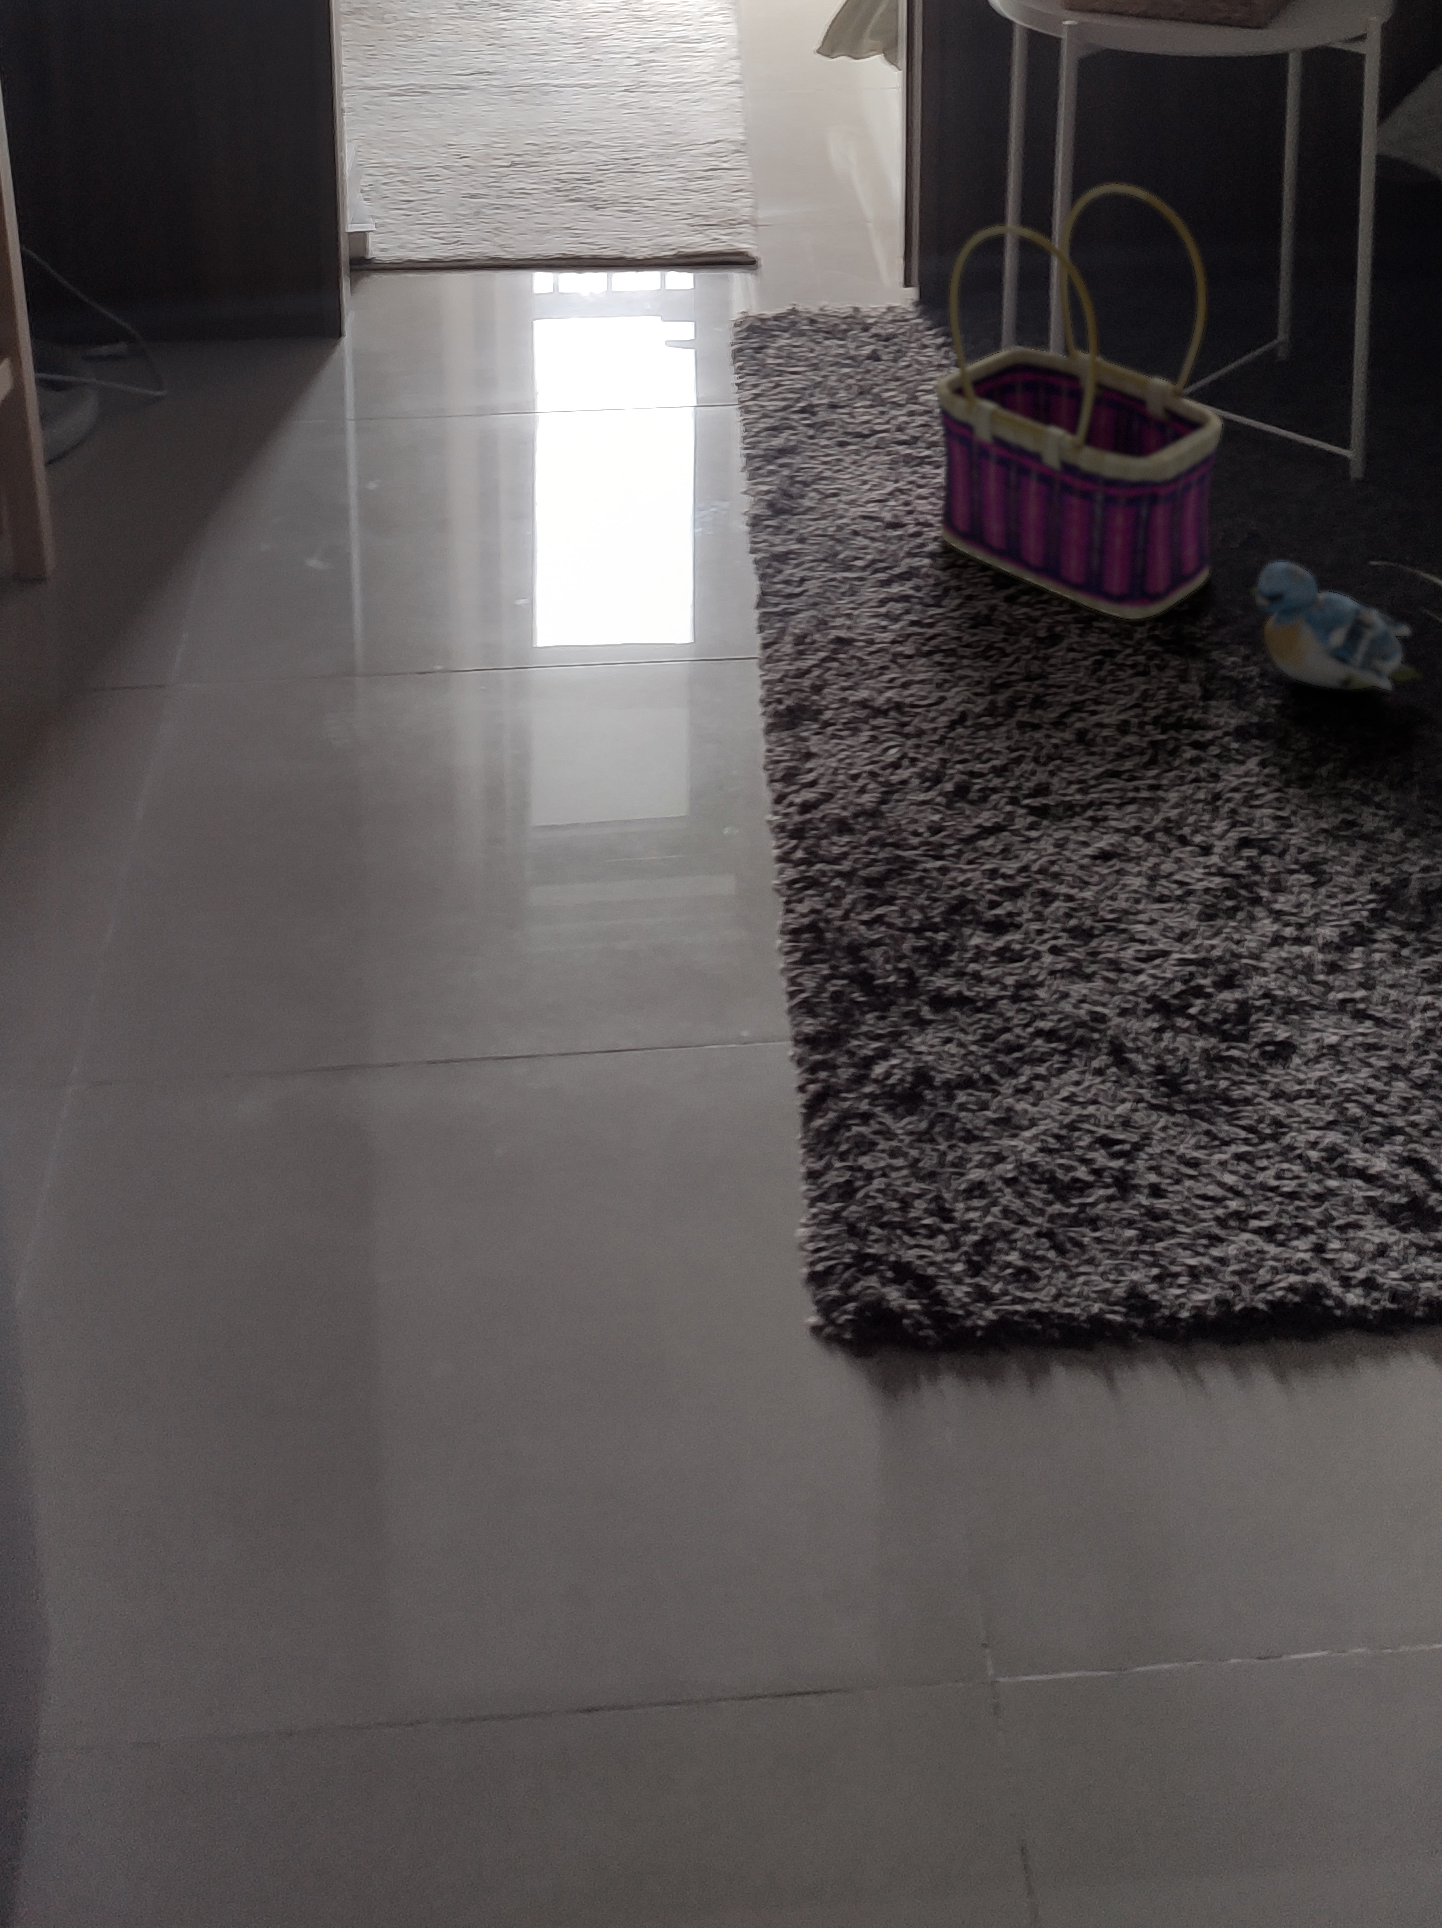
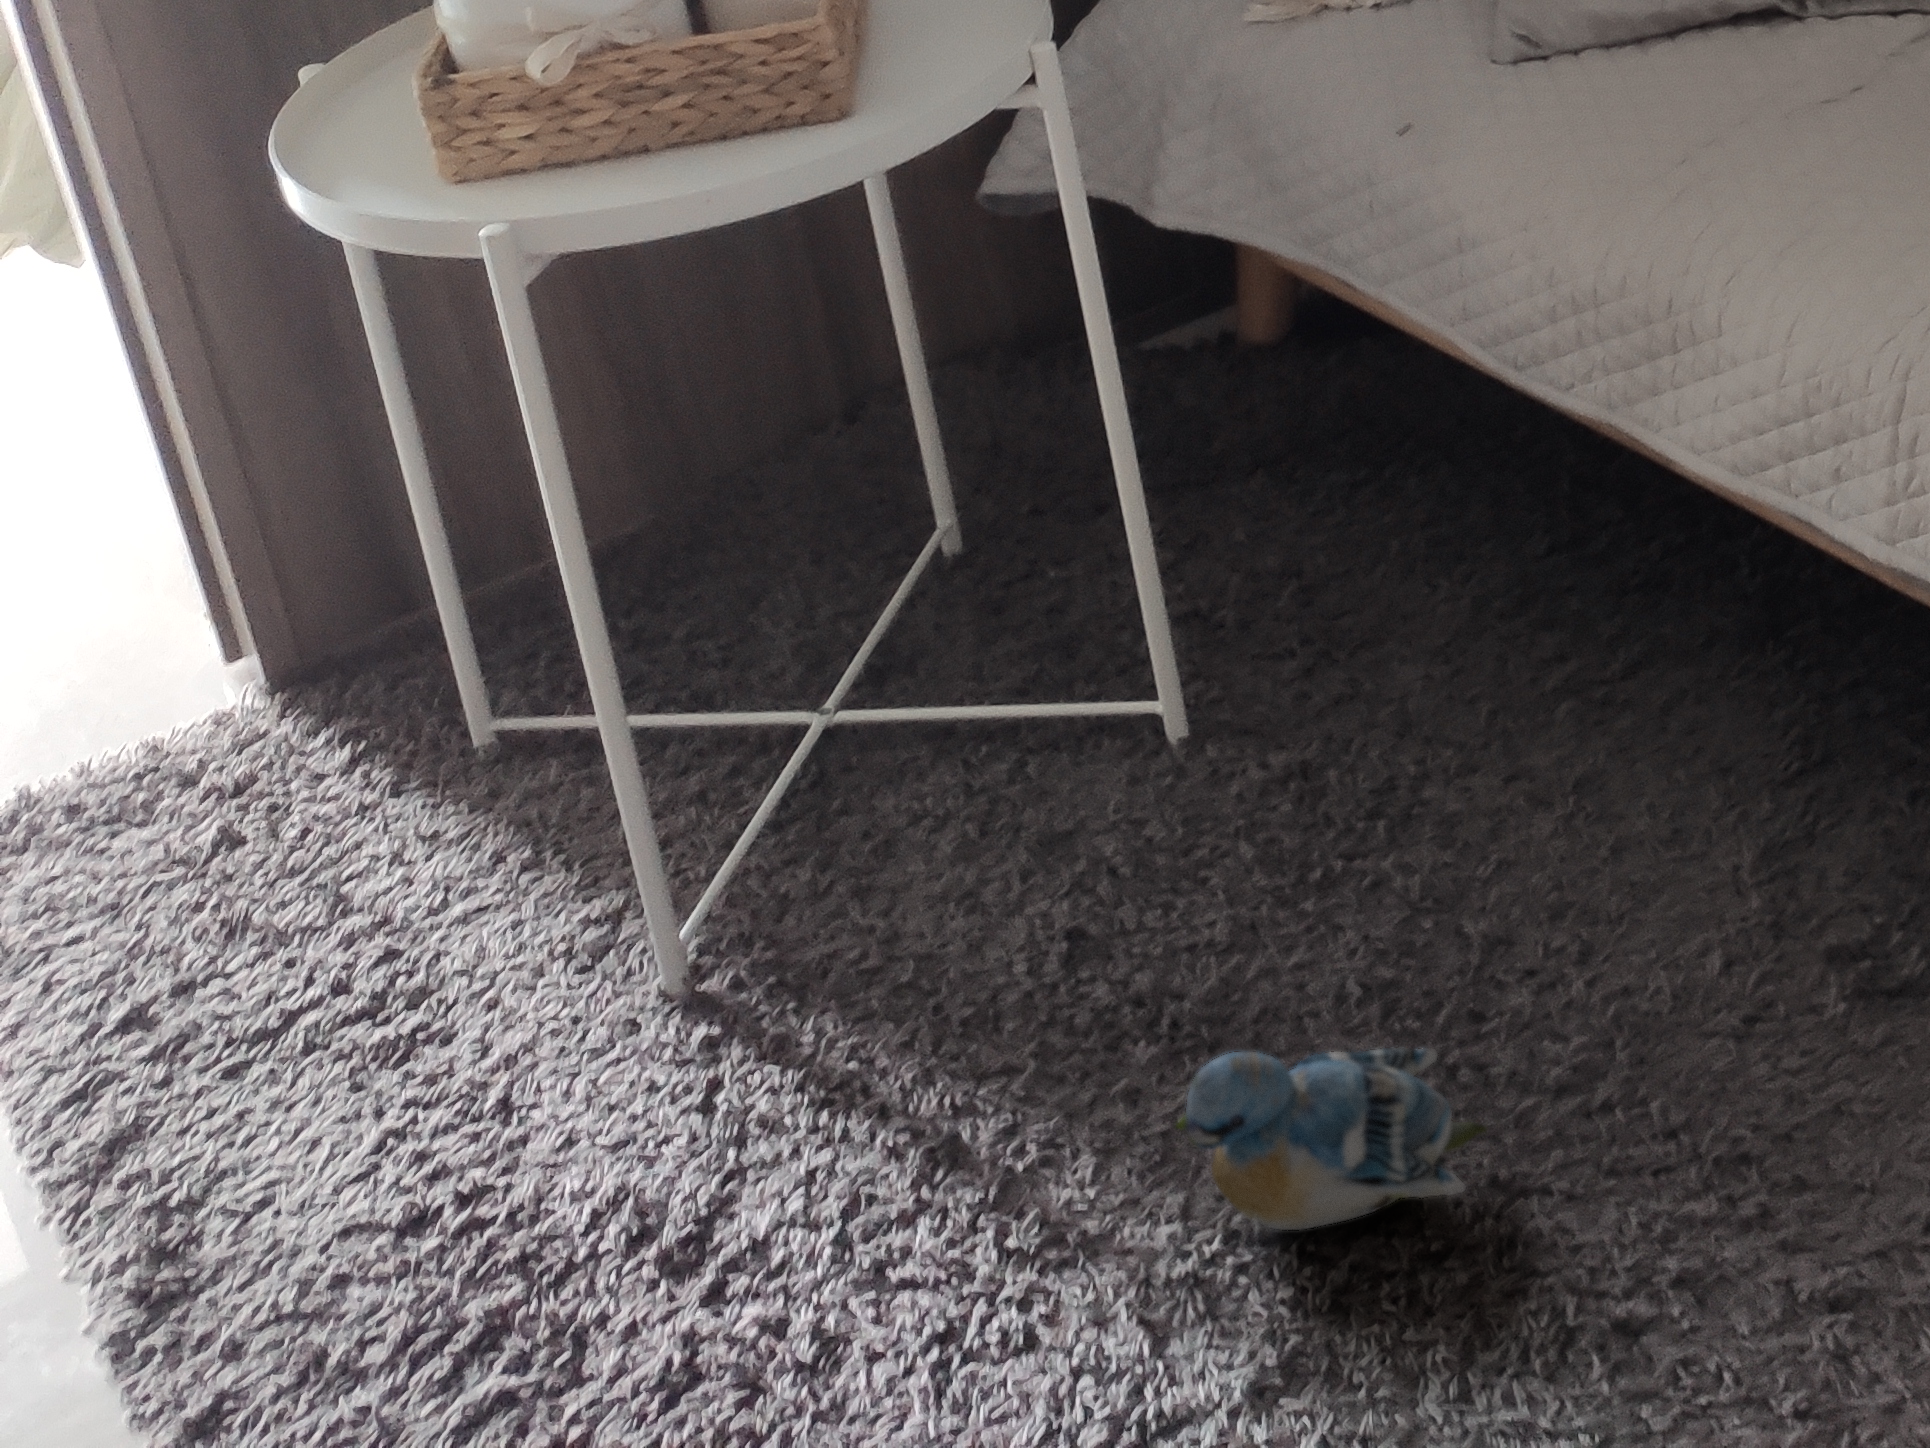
basket: present [936,185,1222,619] -> none [420,489,1040,1241]

